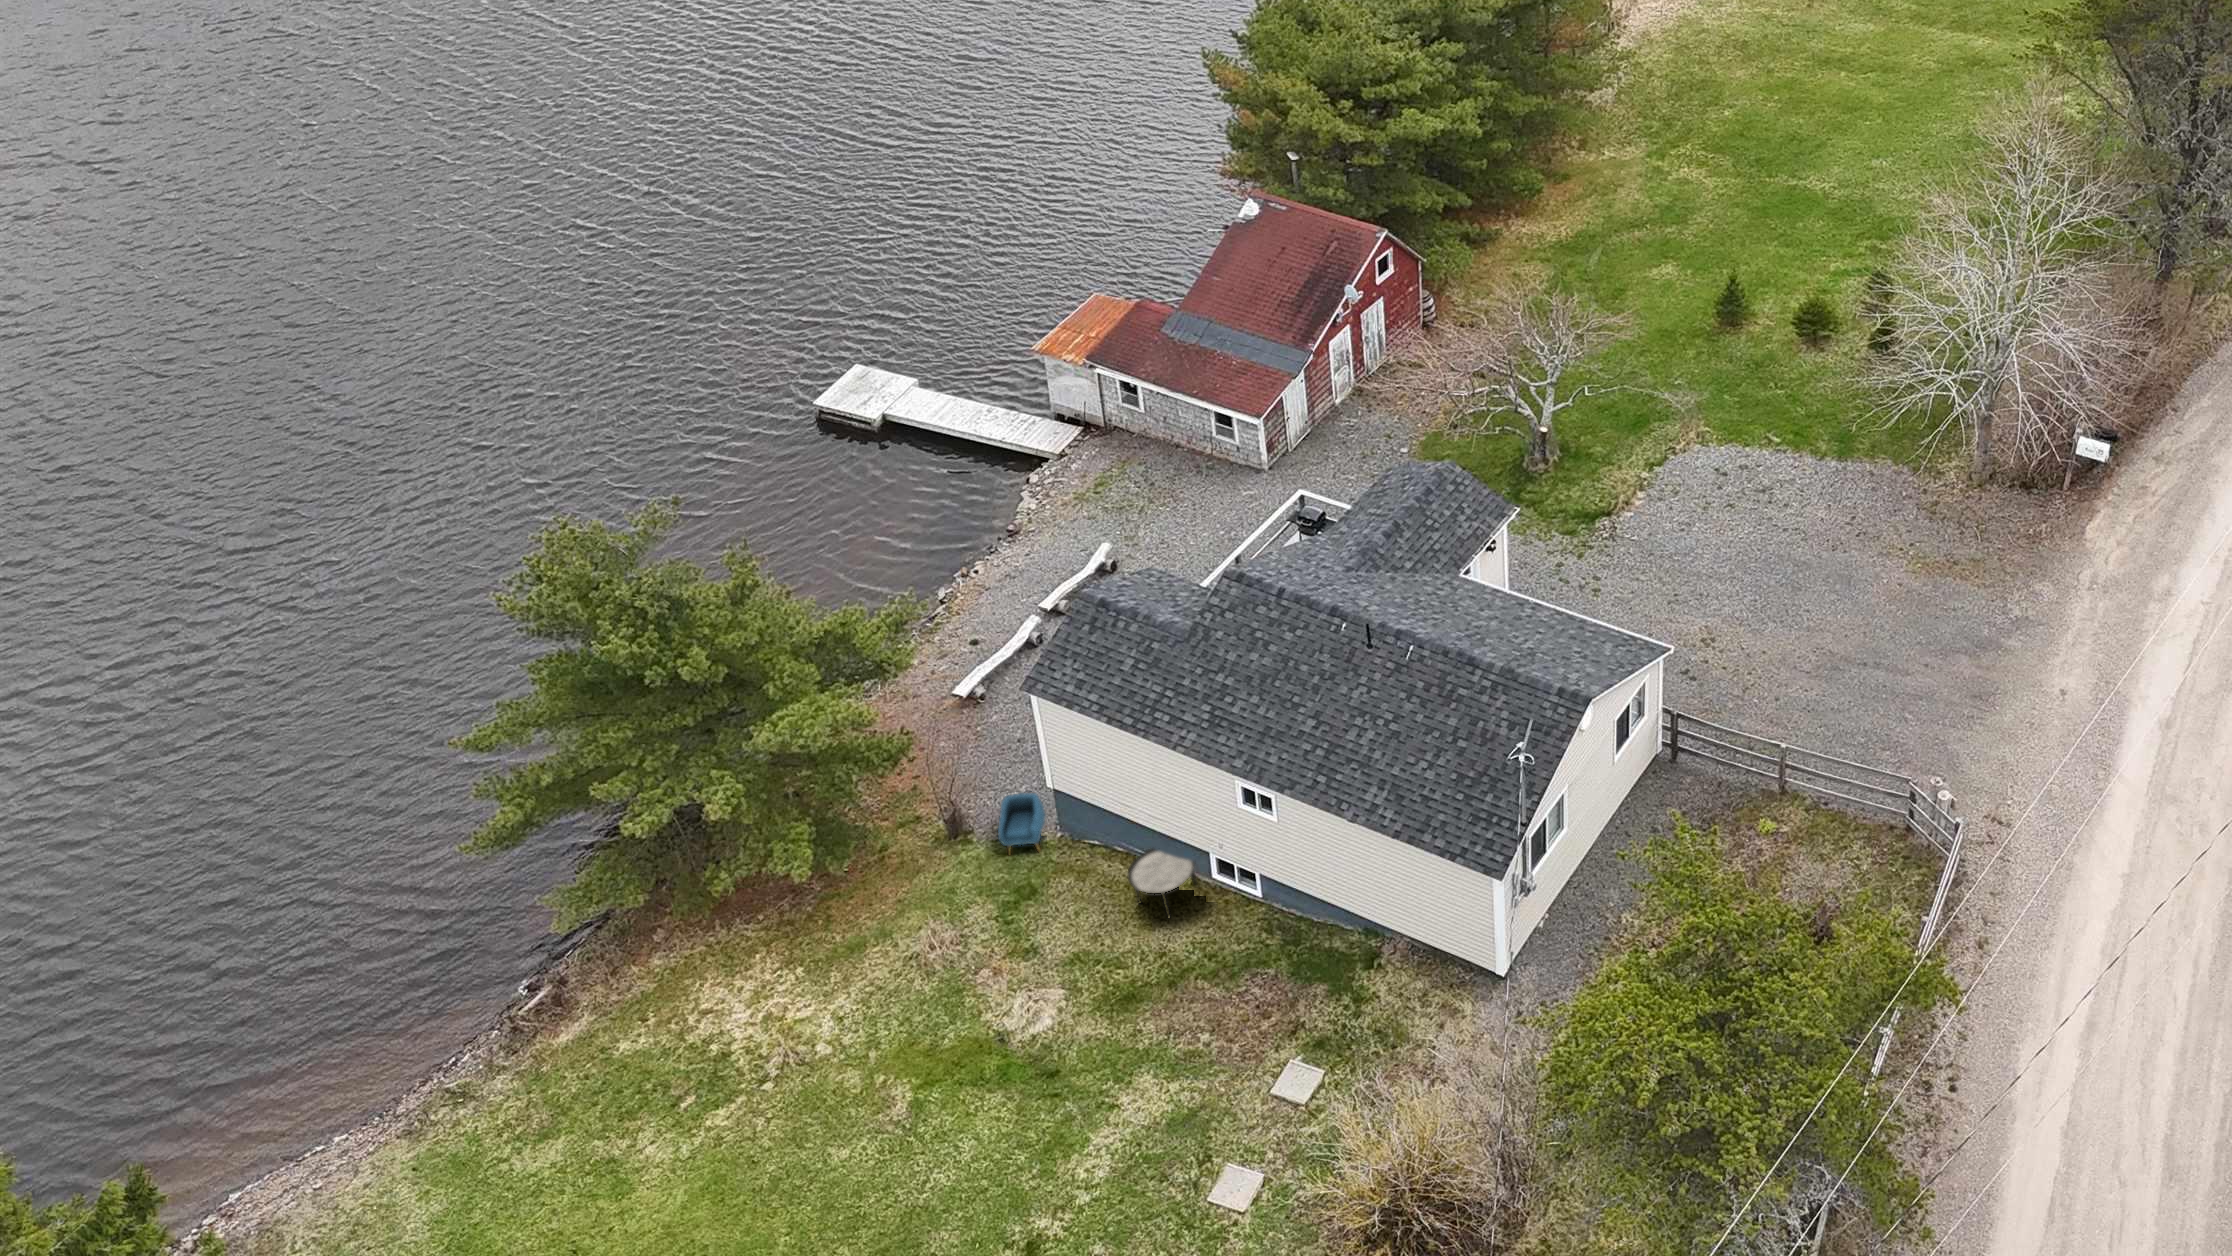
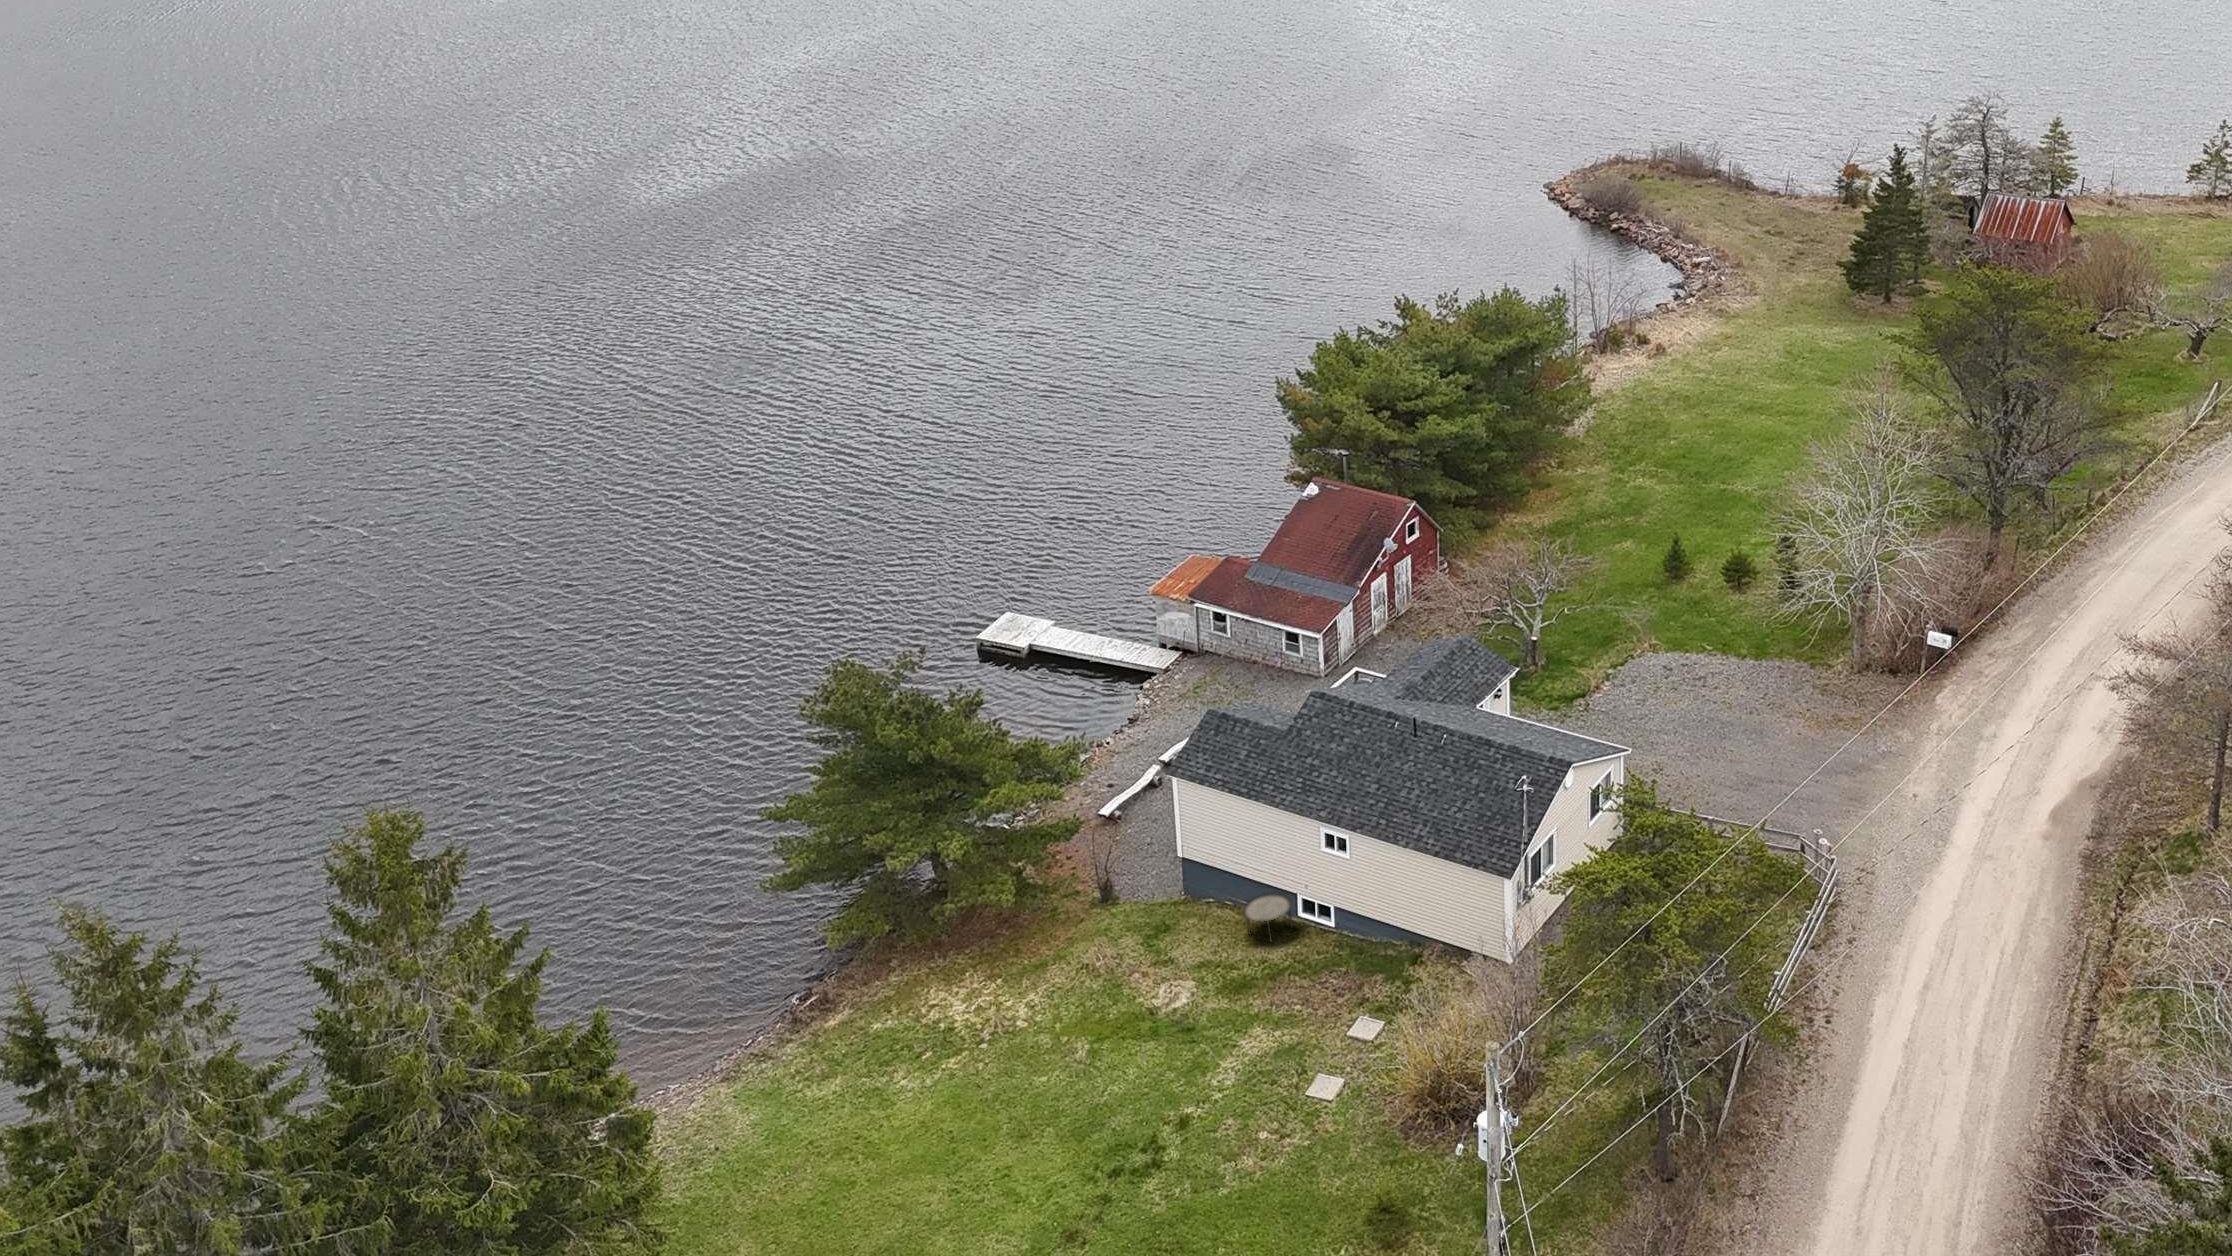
armchair: present [998,793,1045,854] -> none [1148,863,1183,909]

